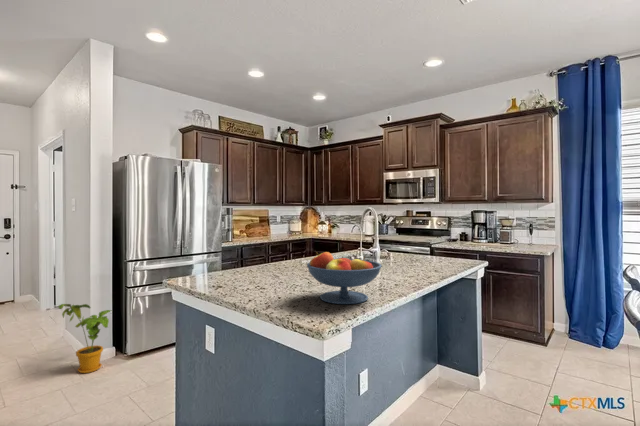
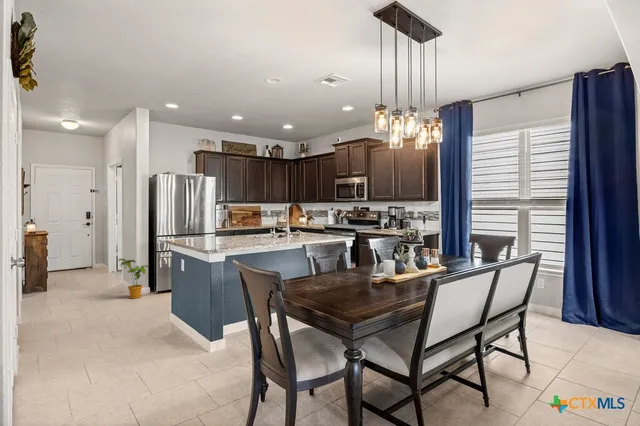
fruit bowl: present [307,252,382,304] -> none [216,224,250,246]

